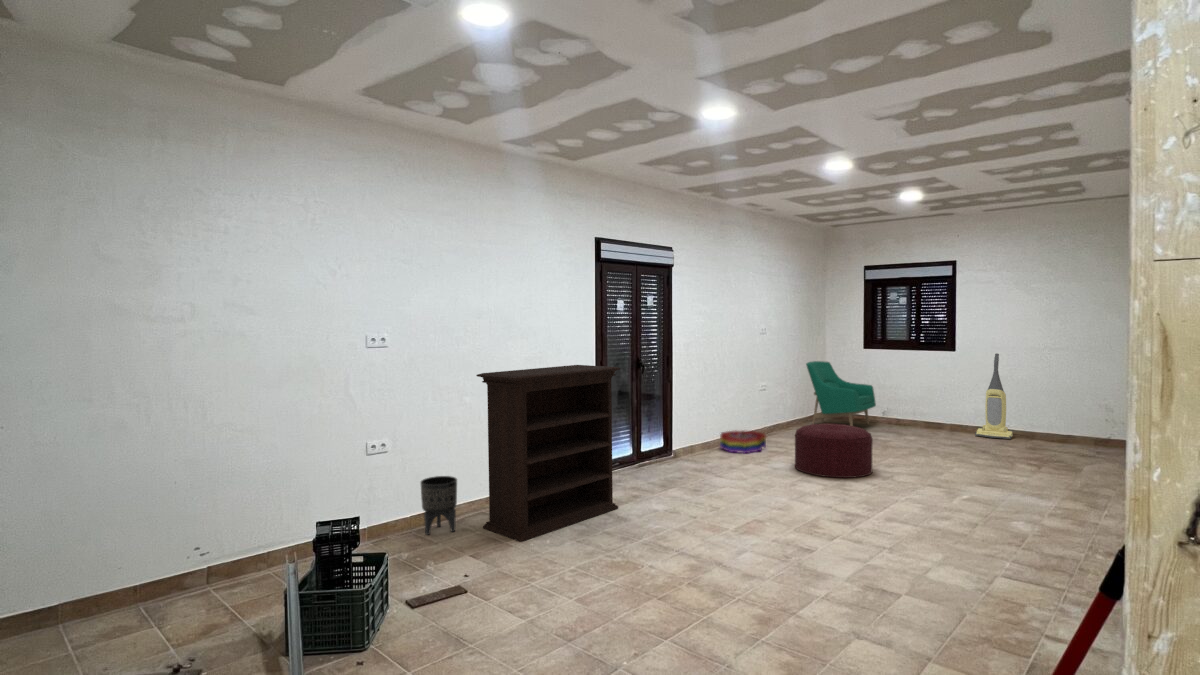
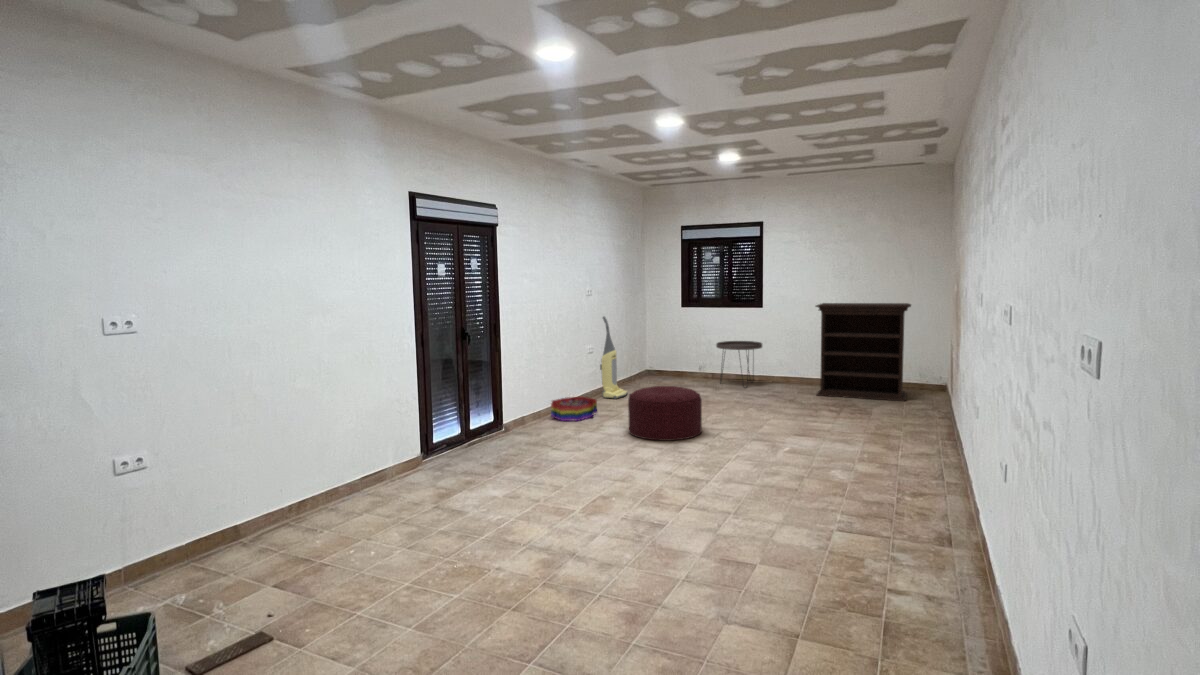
vacuum cleaner: present [975,353,1013,439] -> present [600,317,628,399]
armchair: present [806,361,876,426] -> none [630,321,694,388]
bookshelf: present [476,365,620,542] -> present [816,303,911,401]
side table: none [900,385,954,435] -> present [716,341,762,383]
planter: present [421,476,457,535] -> none [197,488,250,565]

